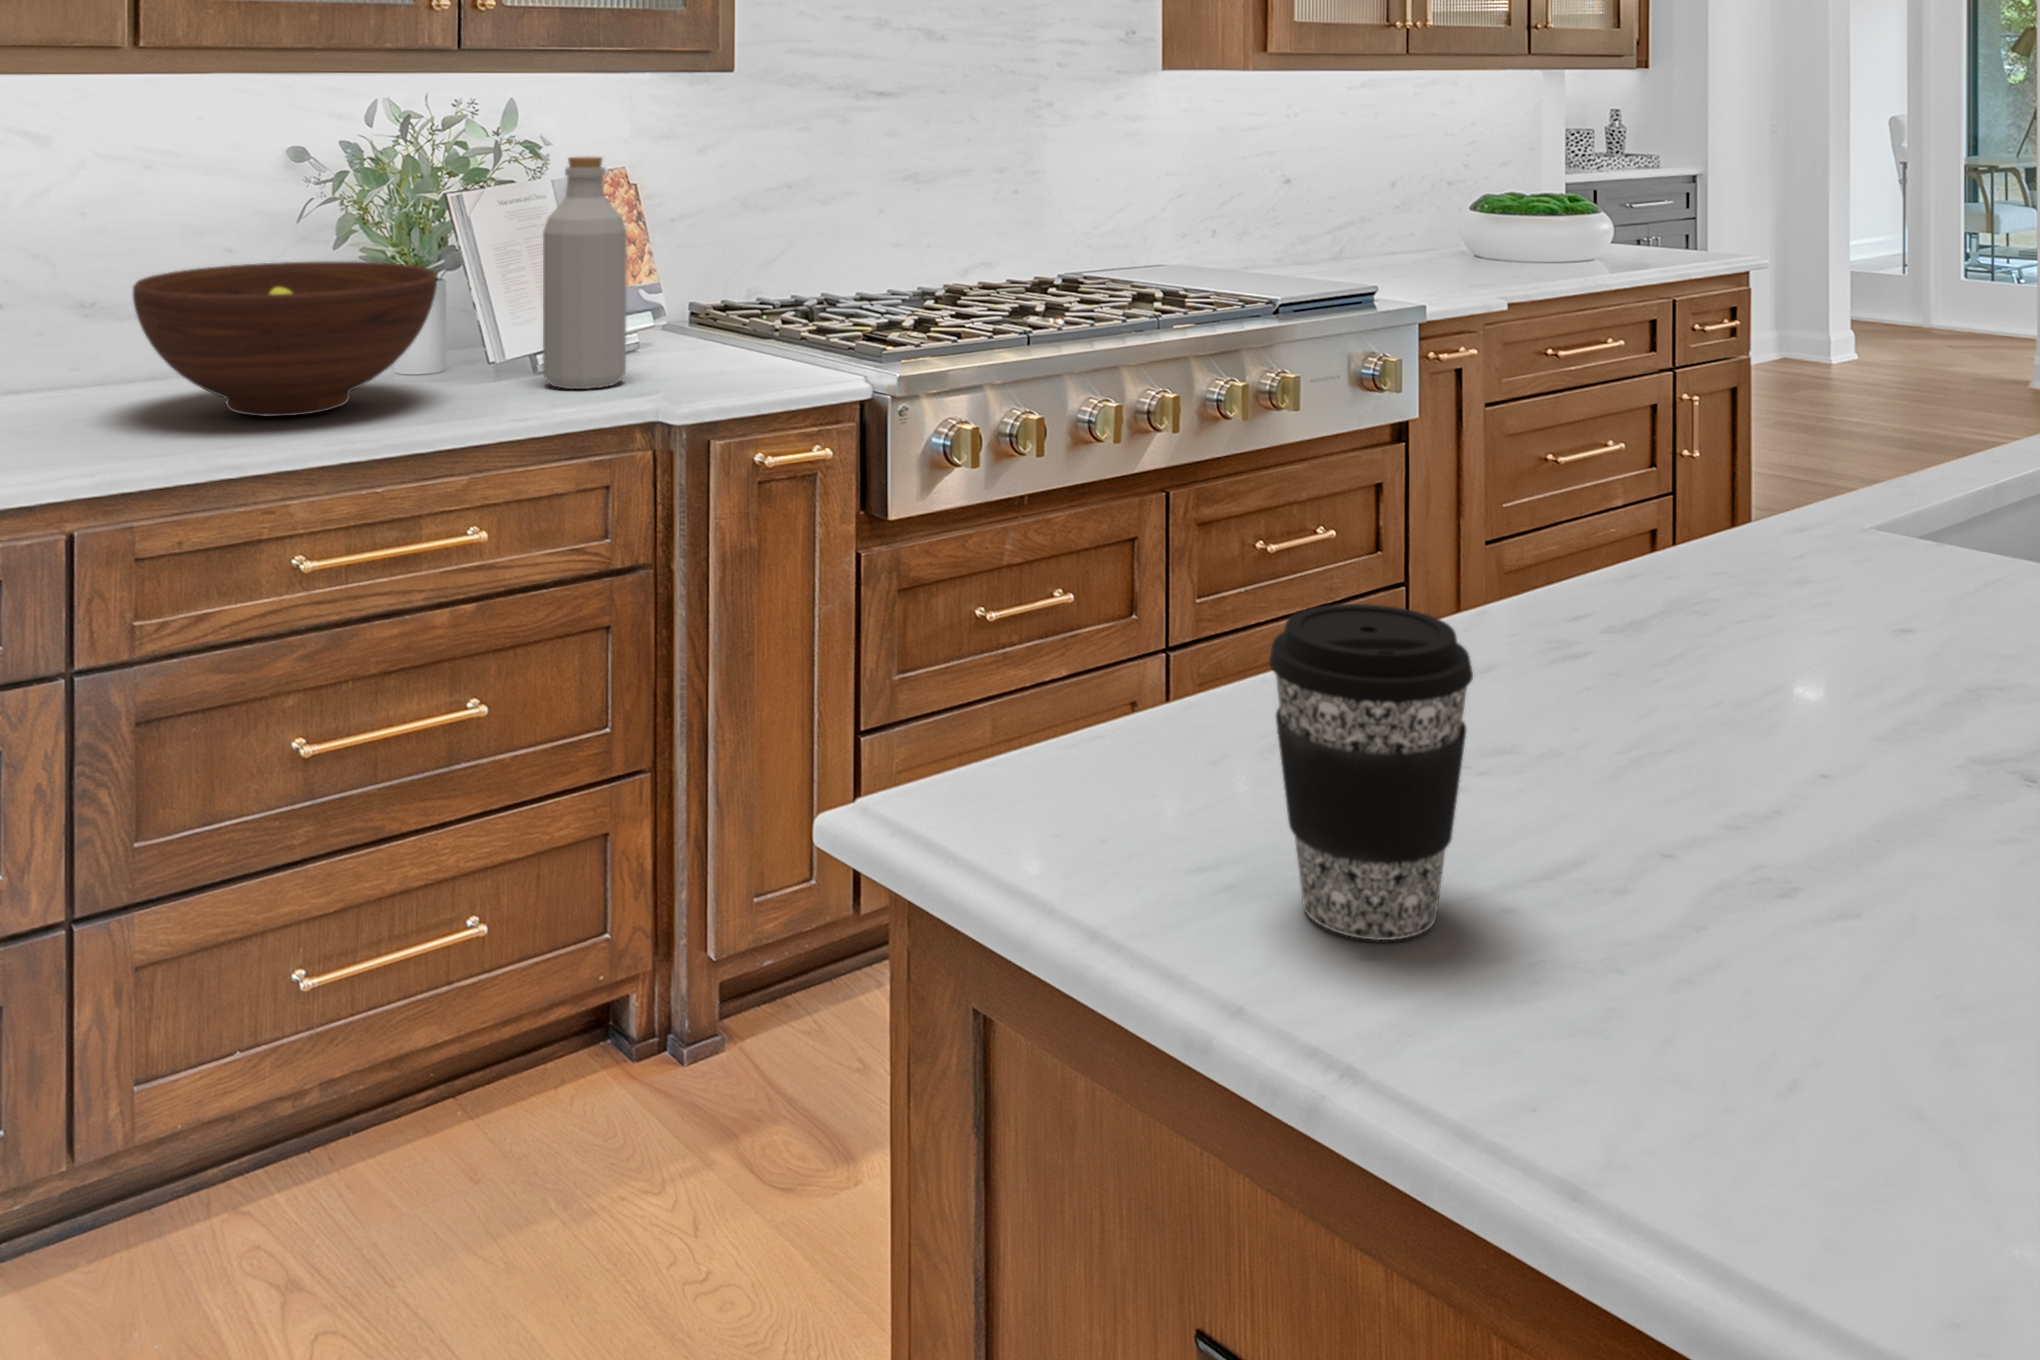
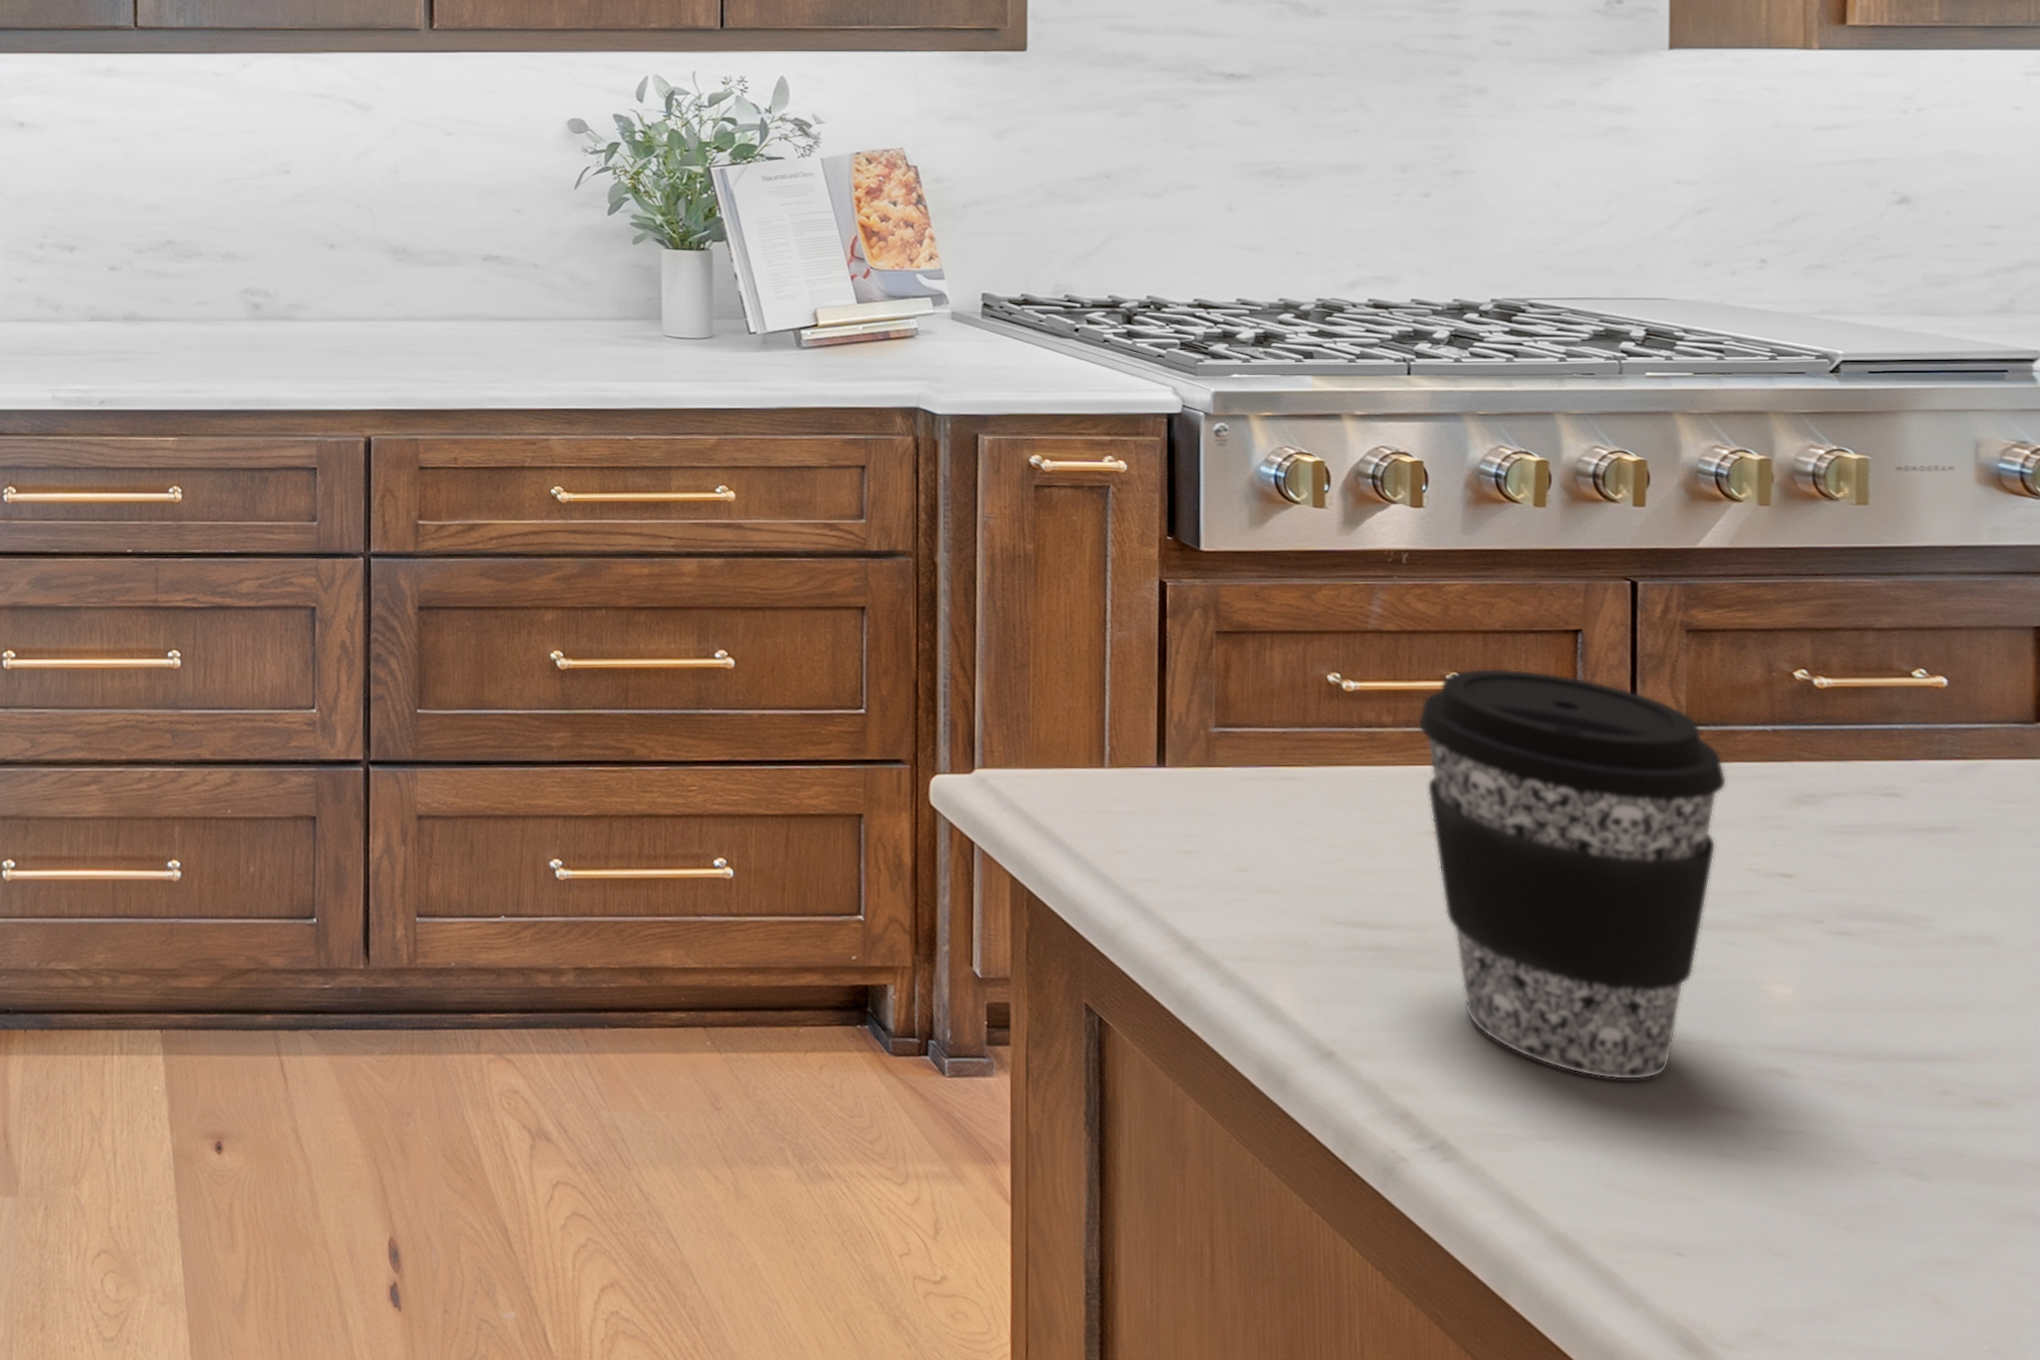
bottle: present [543,157,627,389] -> none [800,135,889,368]
fruit bowl: present [133,261,437,417] -> none [425,223,692,361]

